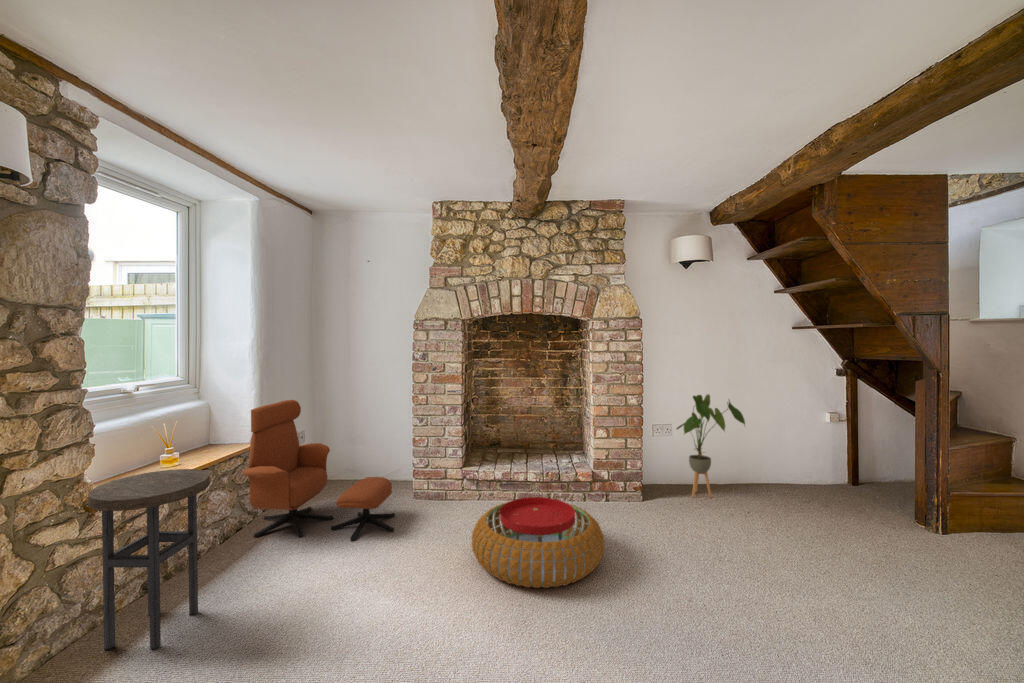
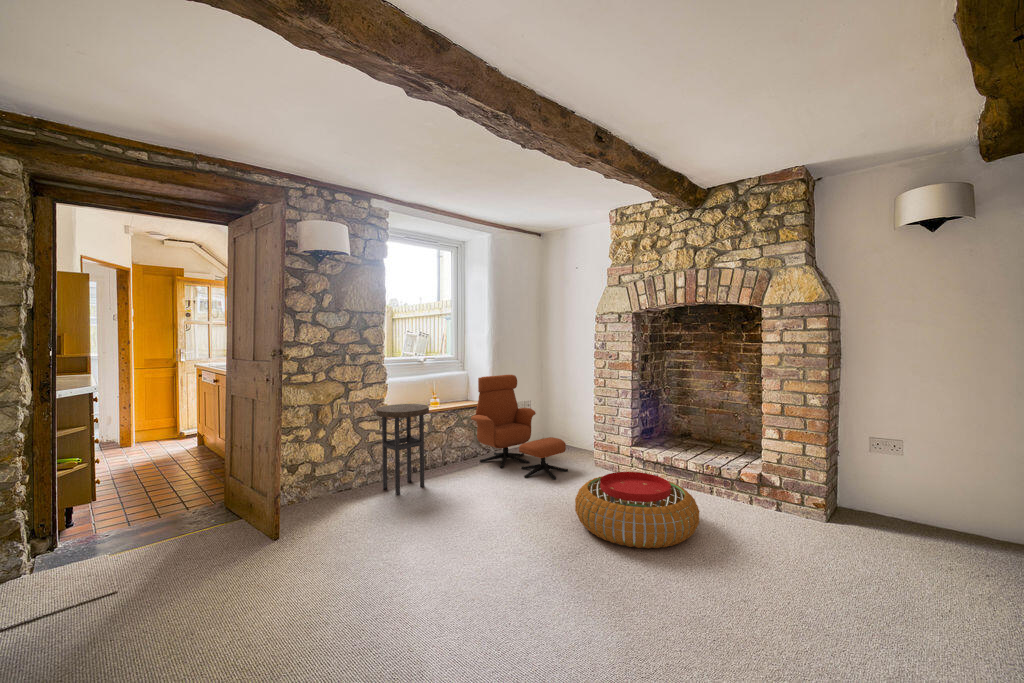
house plant: present [677,394,745,497] -> none [884,401,1000,544]

